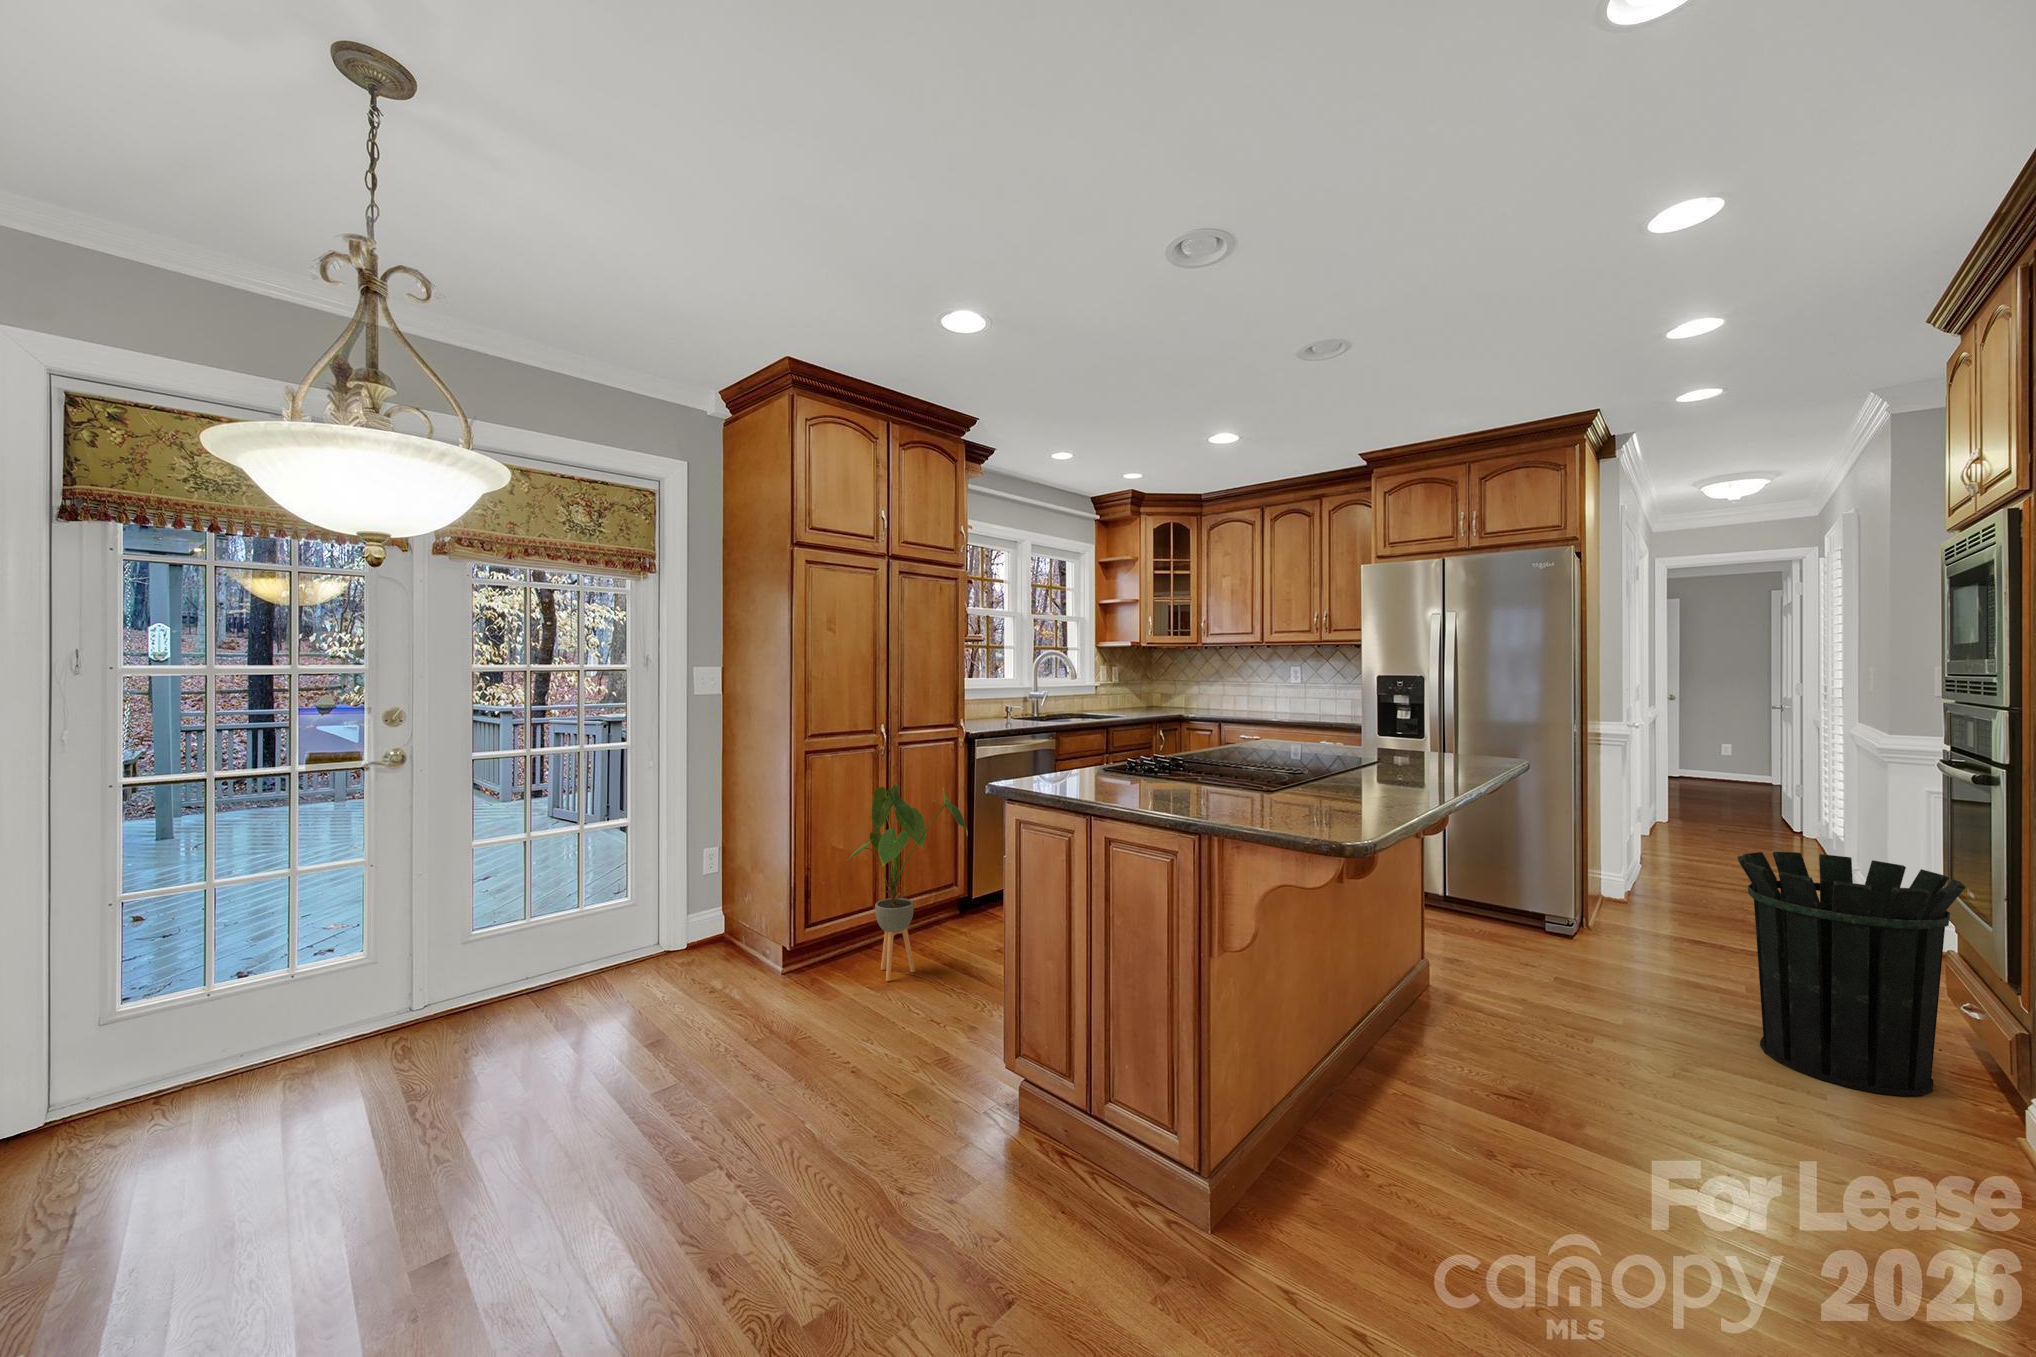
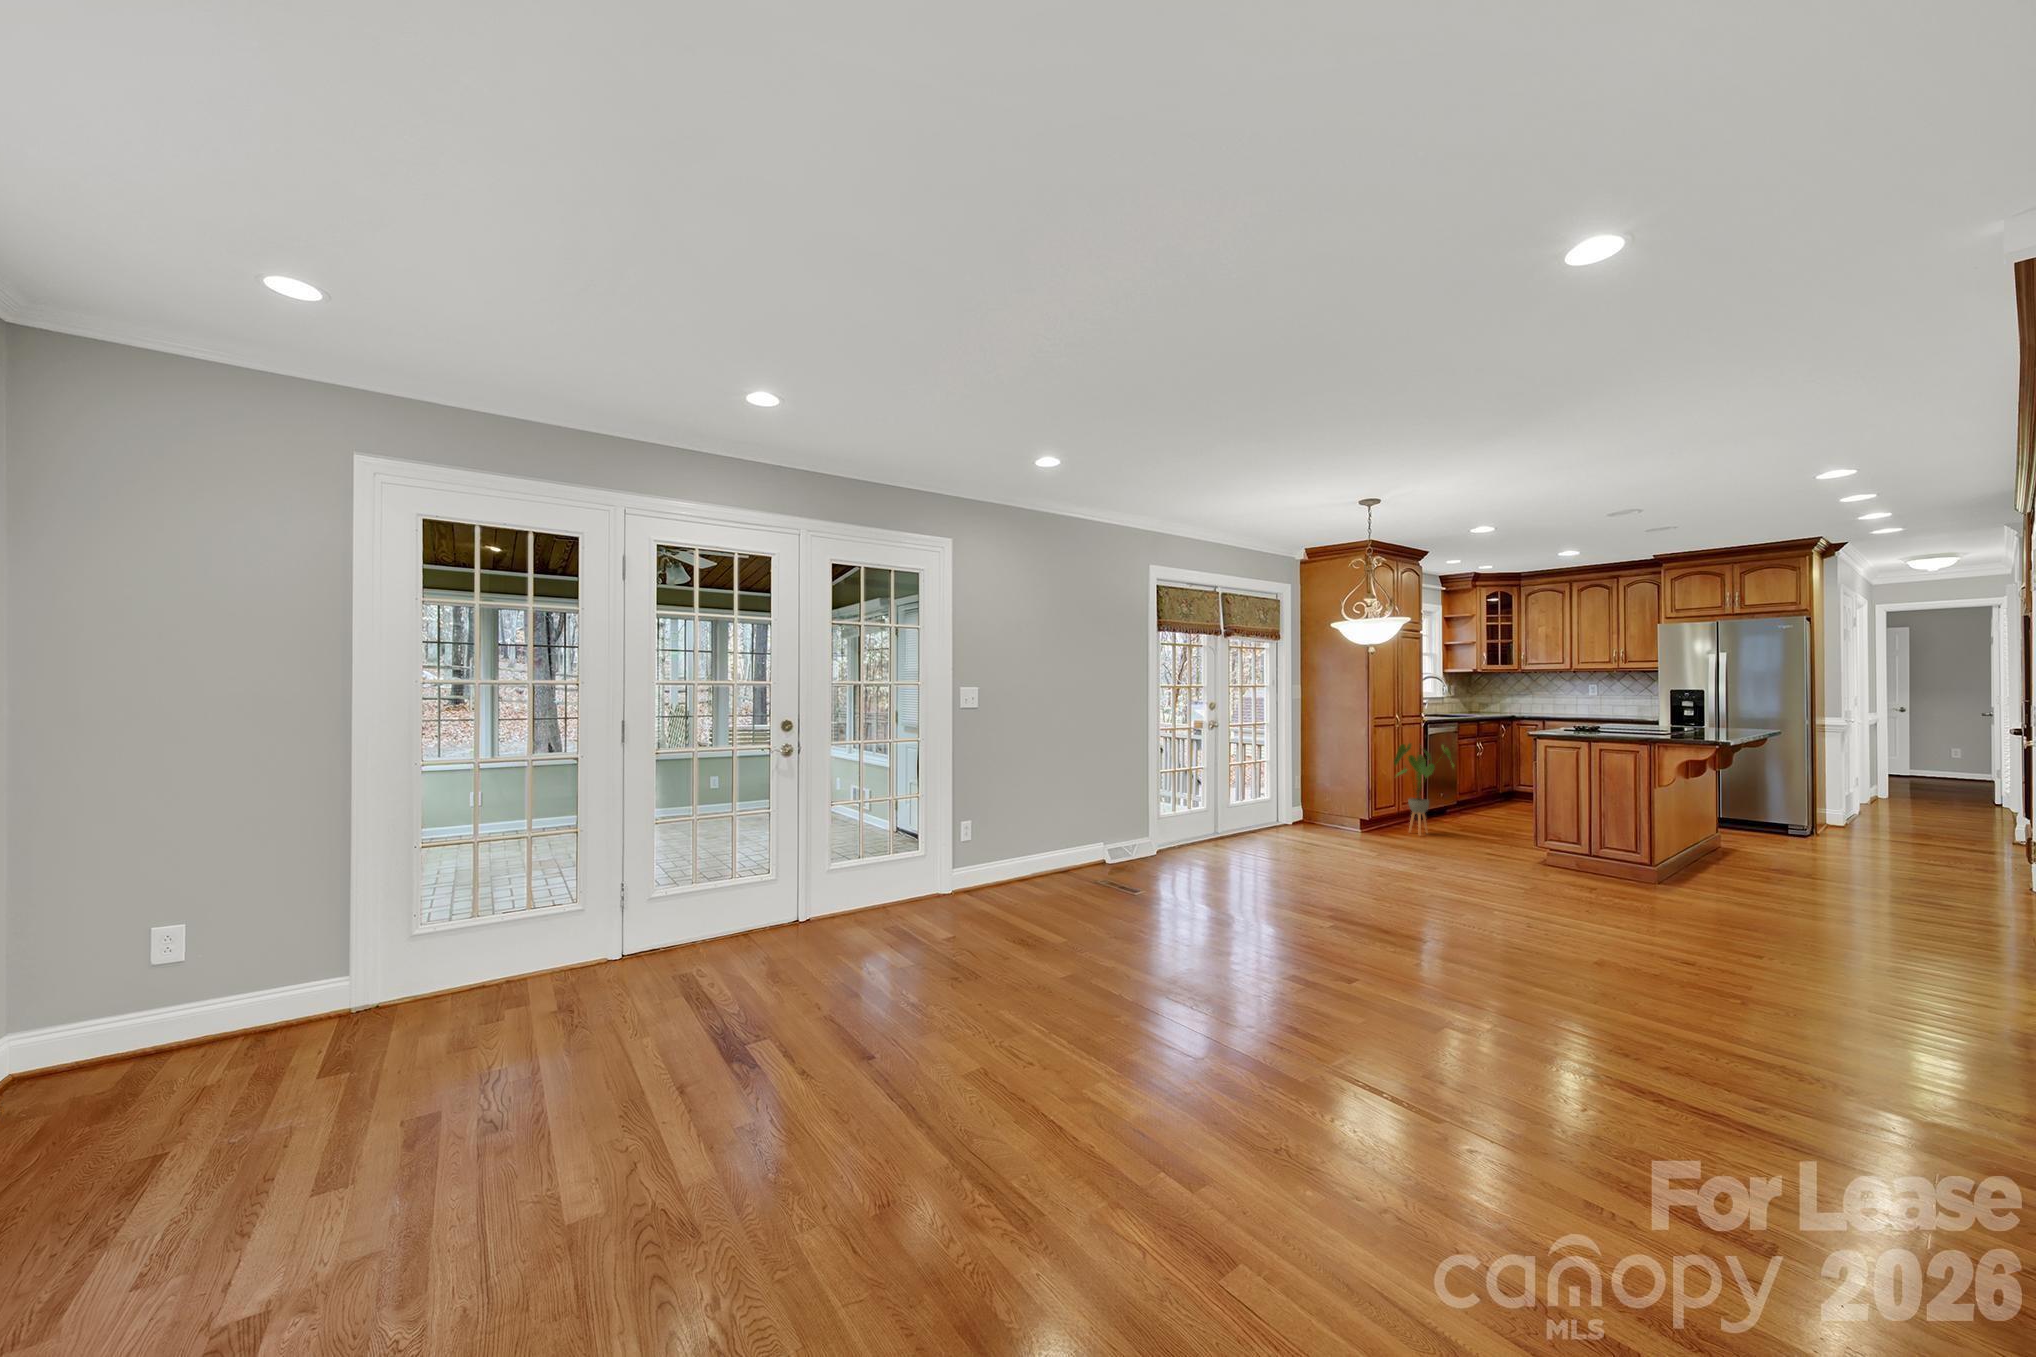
waste bin: present [1738,852,1966,1096] -> none [1907,778,2029,884]

